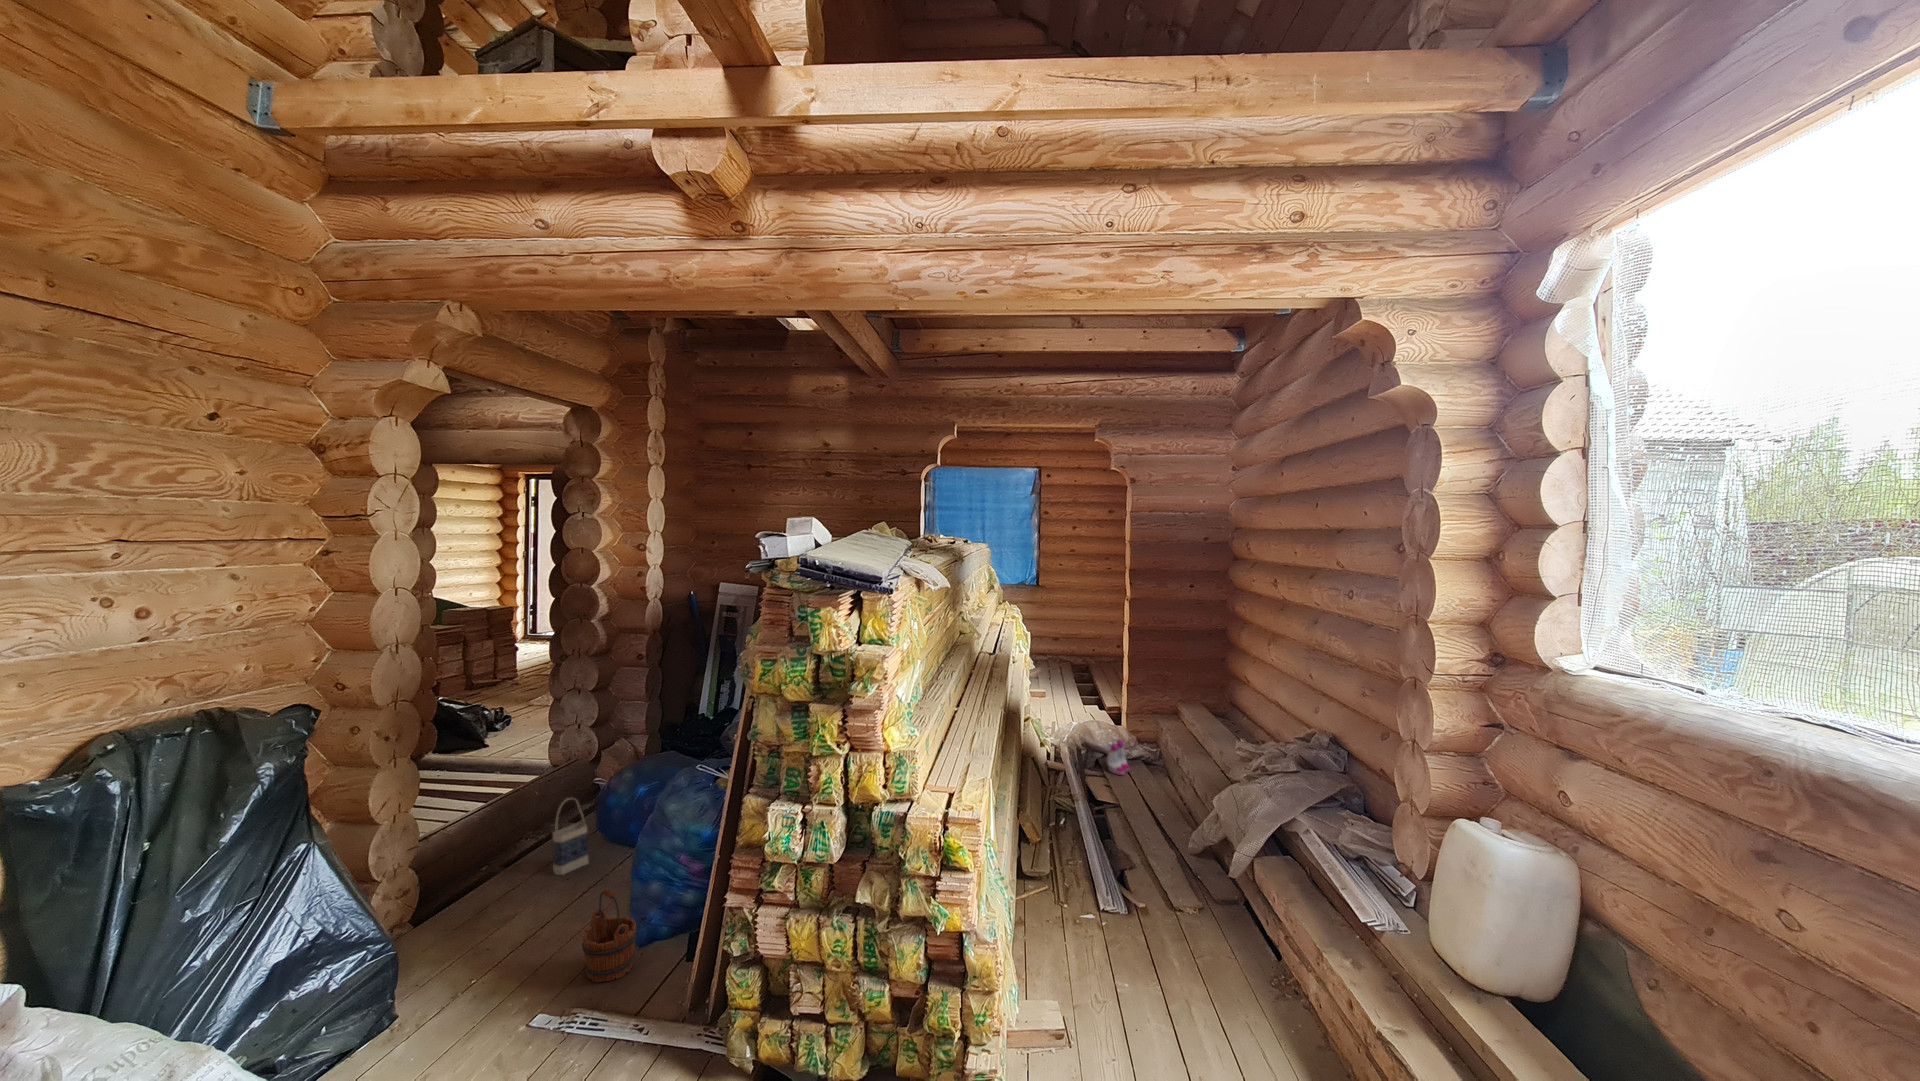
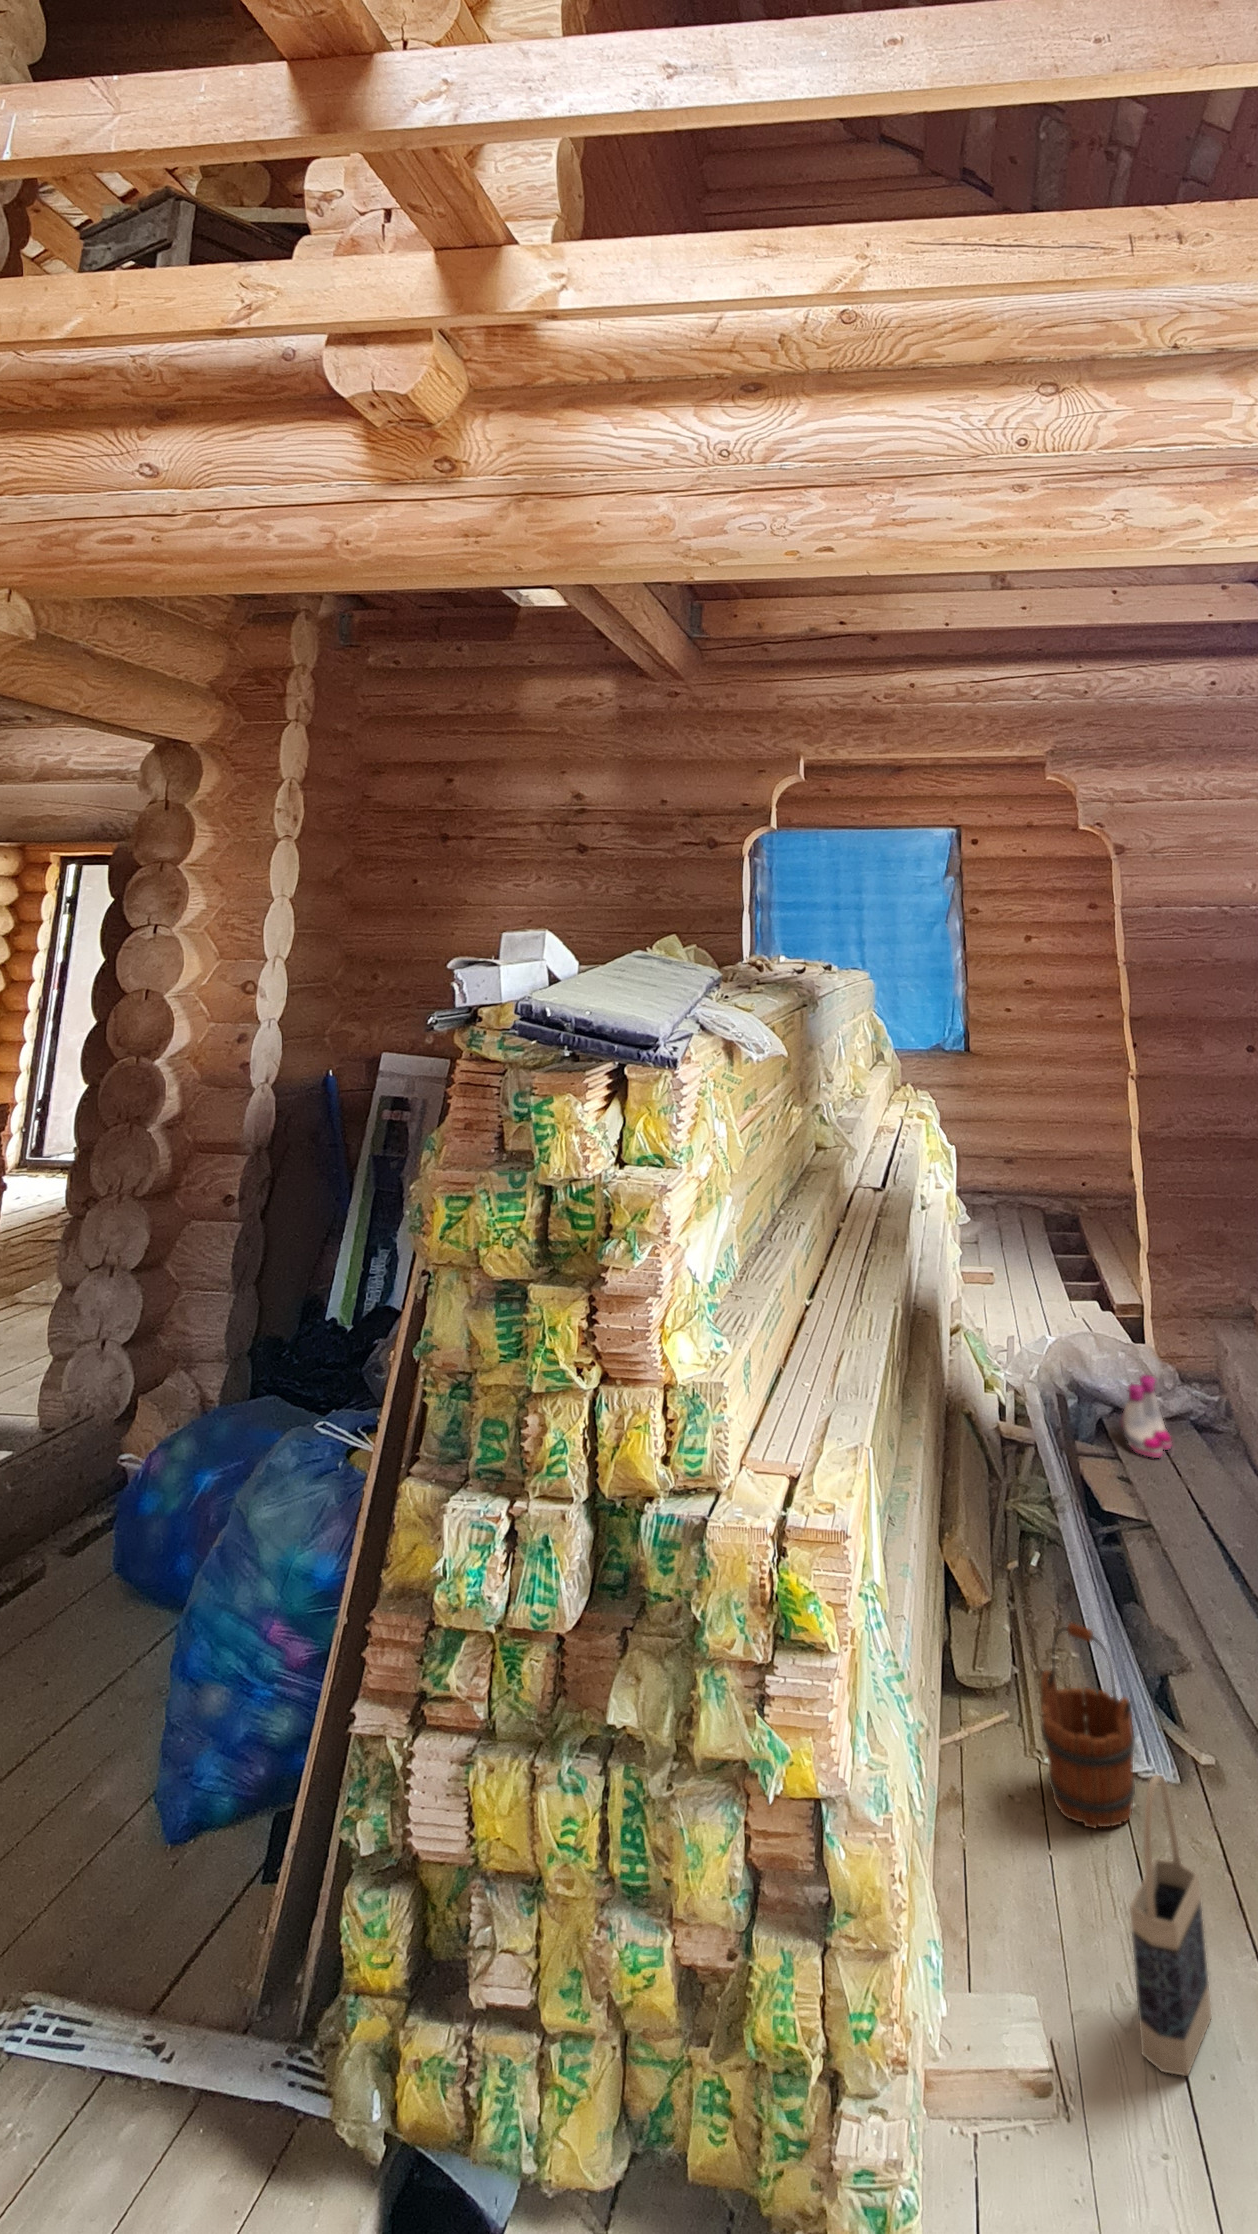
bag: present [553,798,589,875] -> present [1130,1775,1211,2076]
wooden bucket: present [582,889,637,982] -> present [1040,1623,1135,1828]

